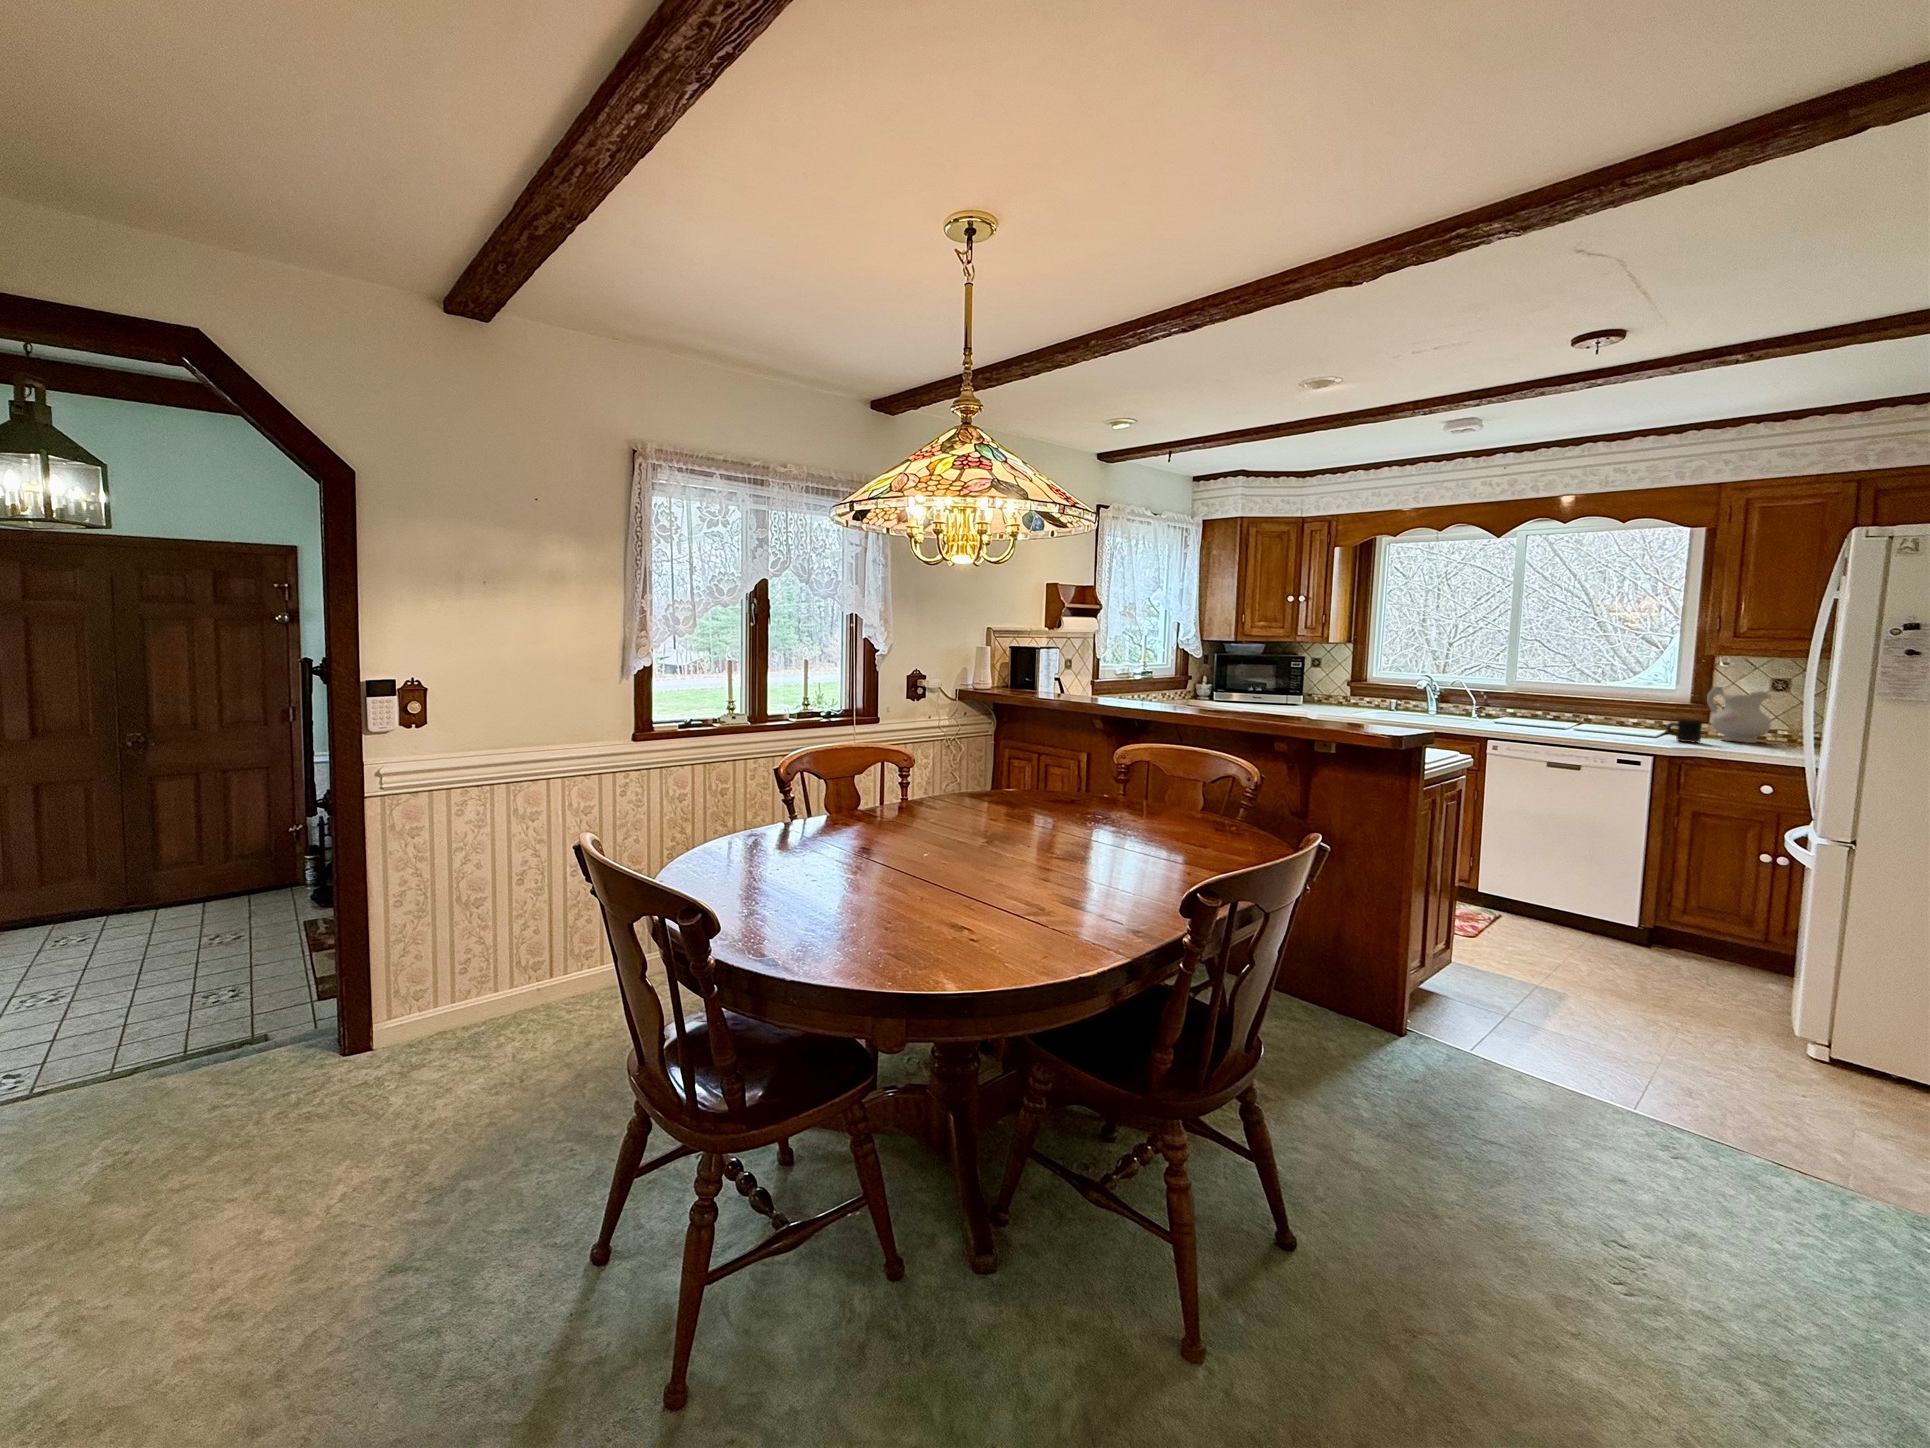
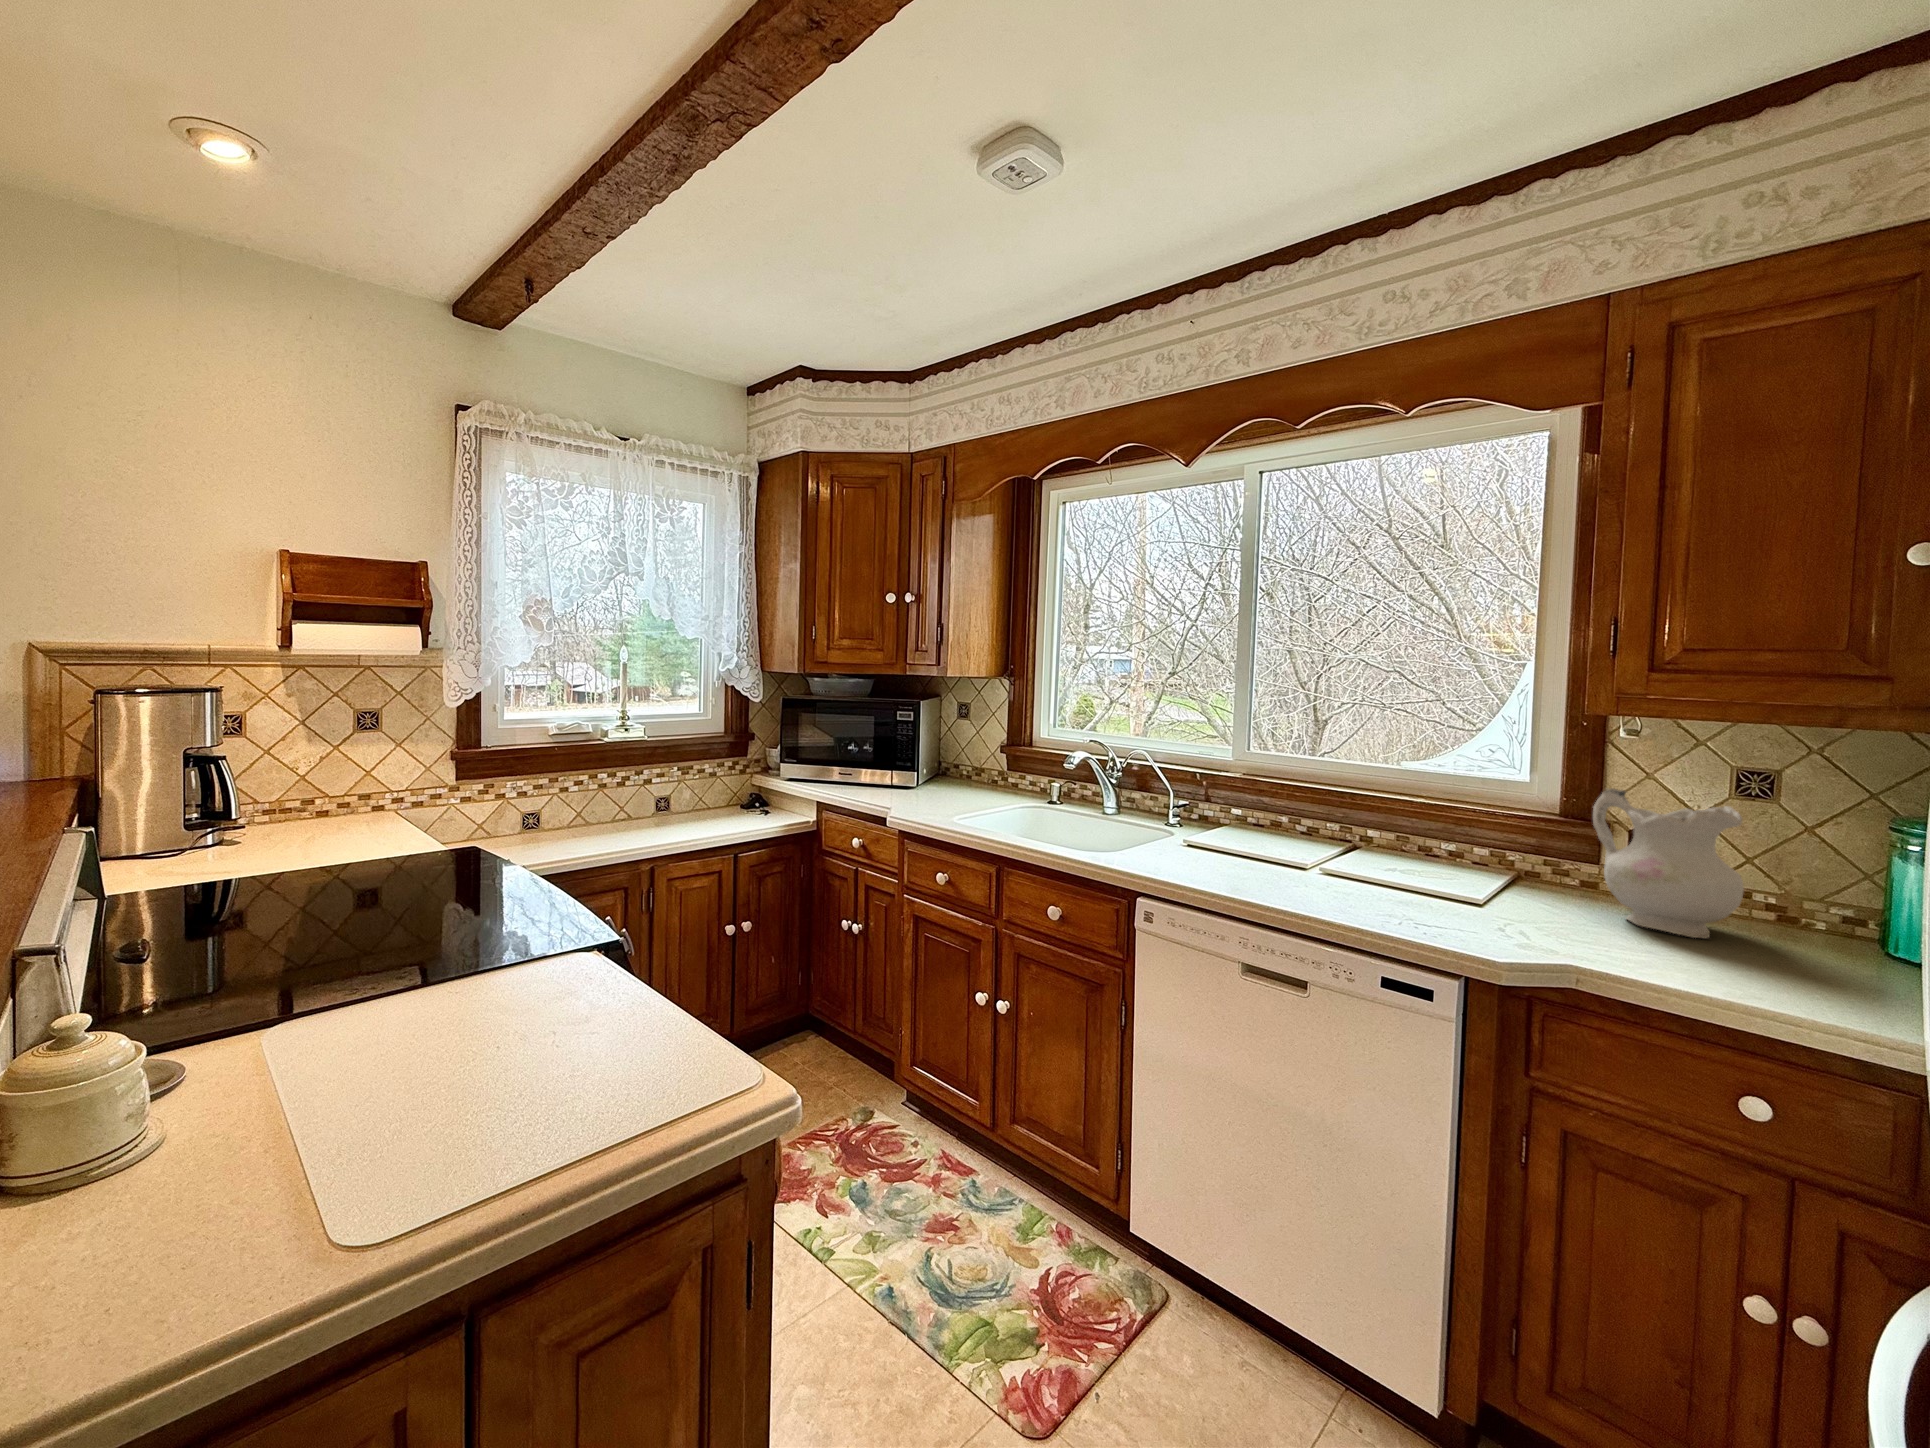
mug: present [1666,719,1703,743] -> none [1498,879,1583,946]

